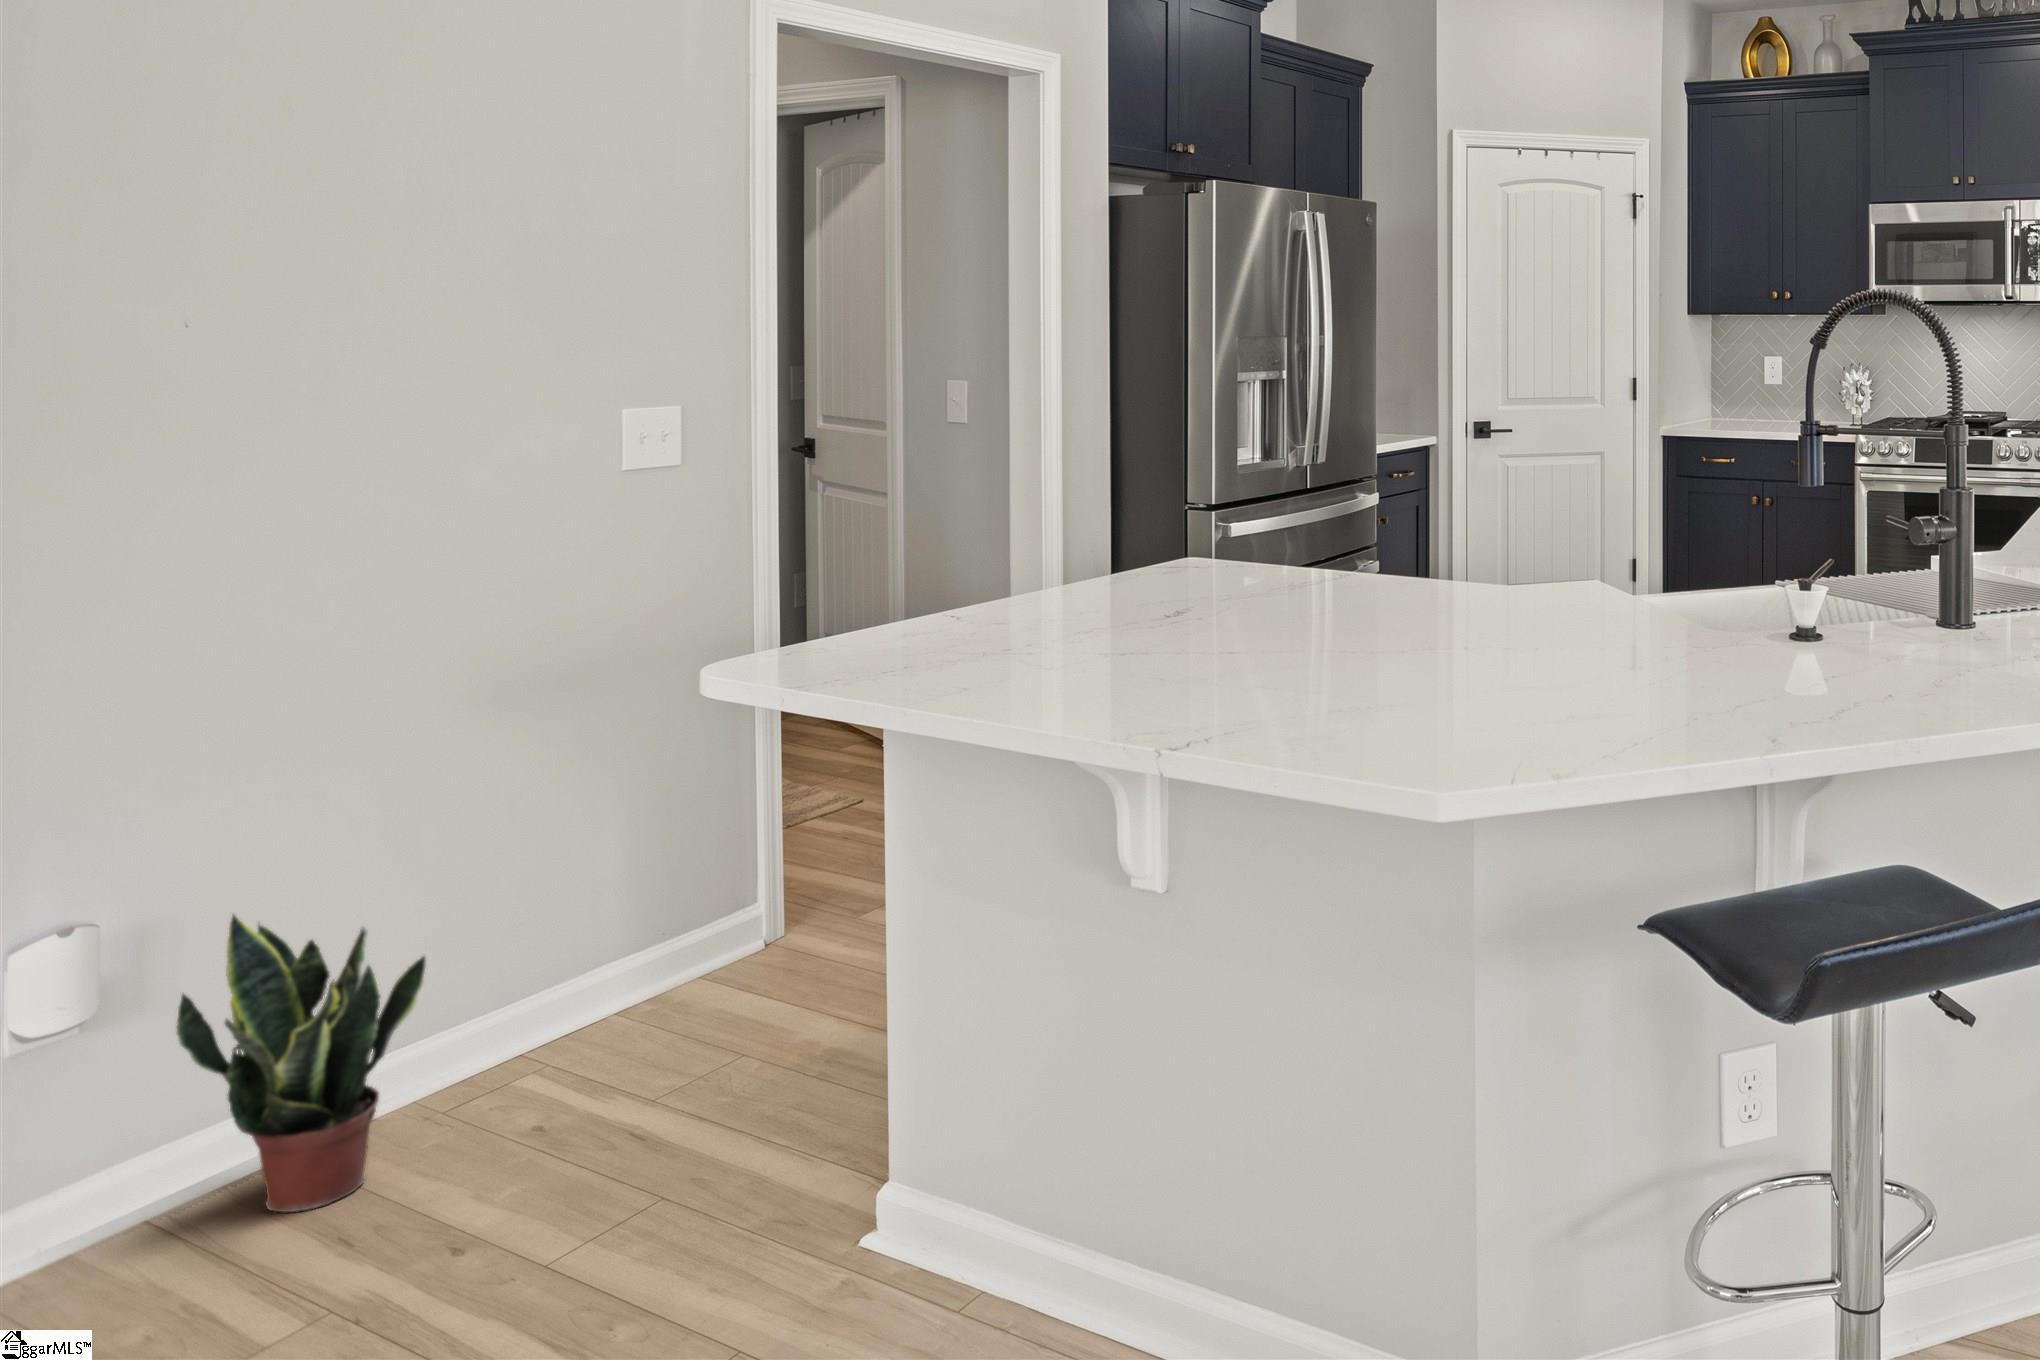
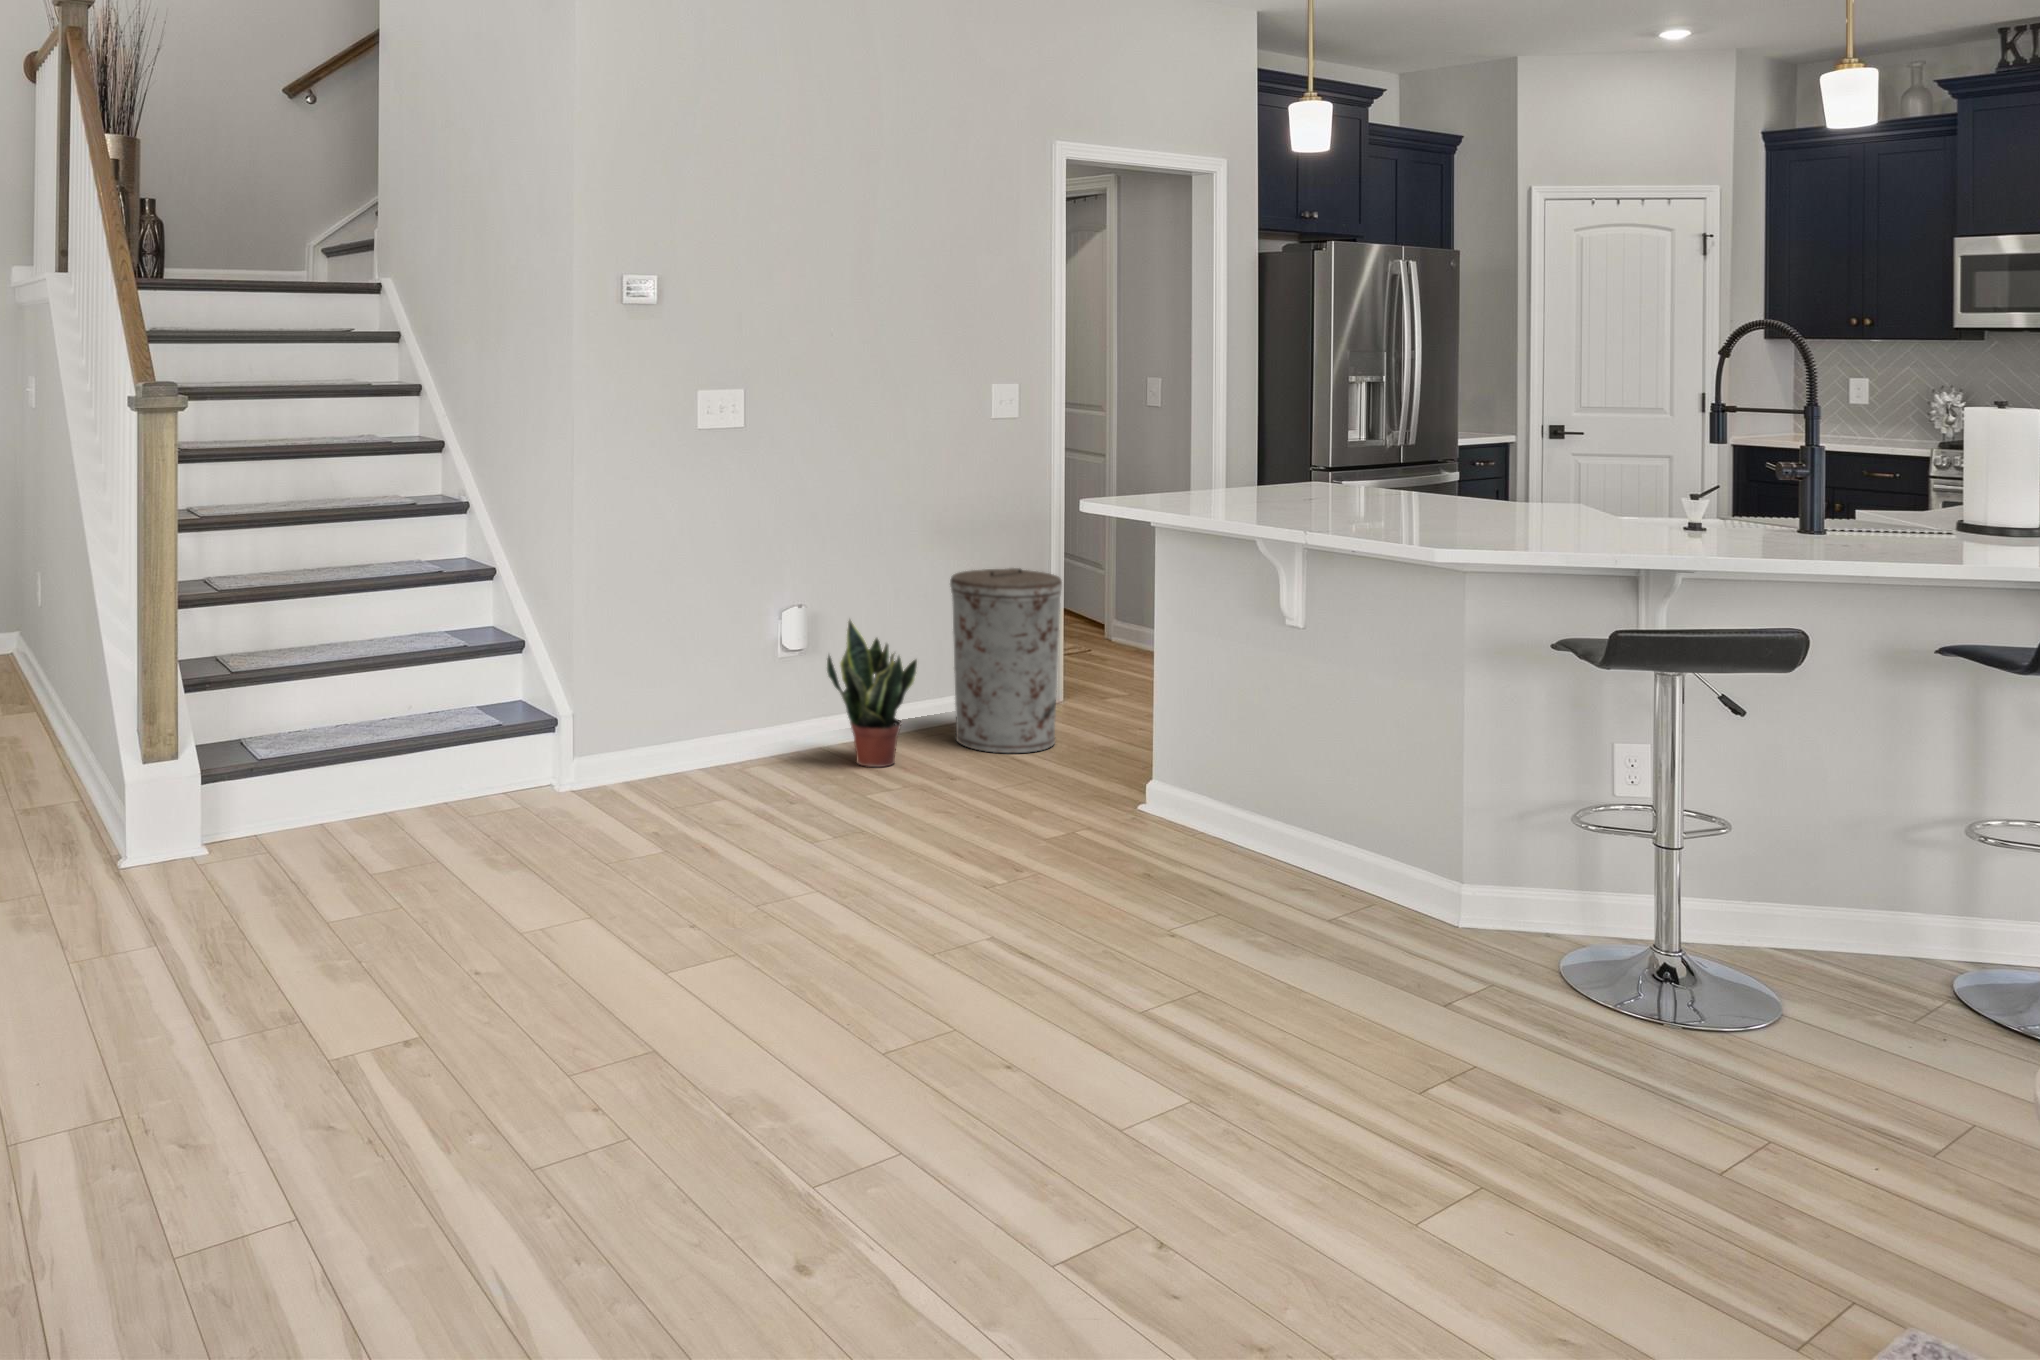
trash can: none [522,733,754,1097] -> present [950,568,1062,753]

